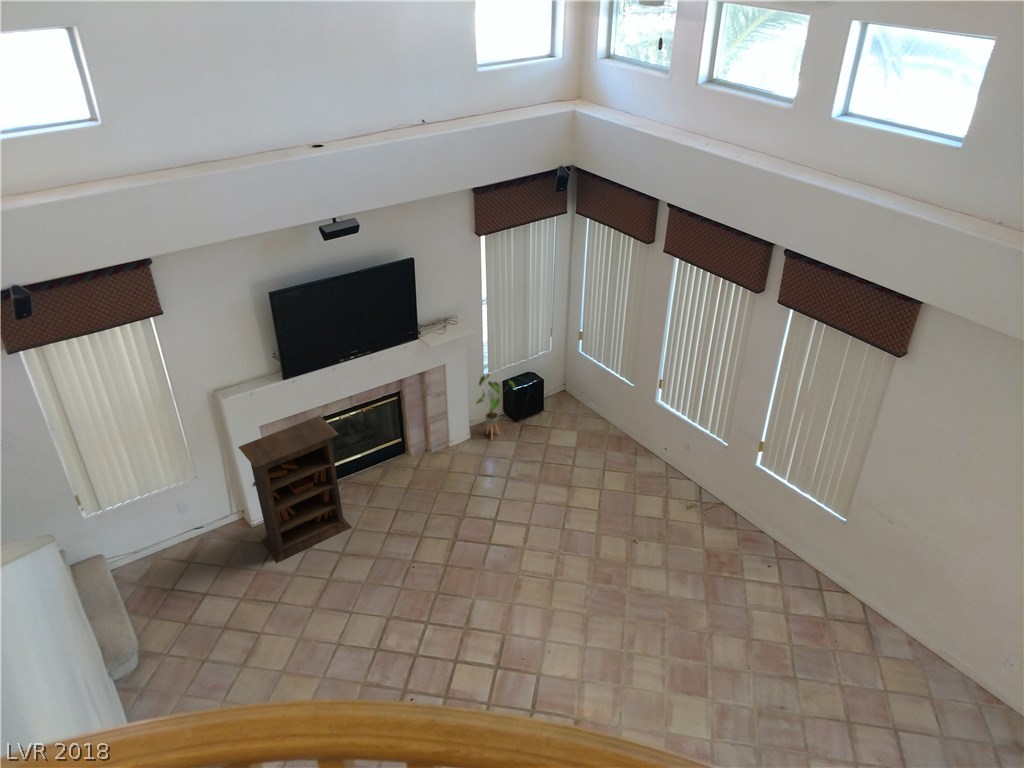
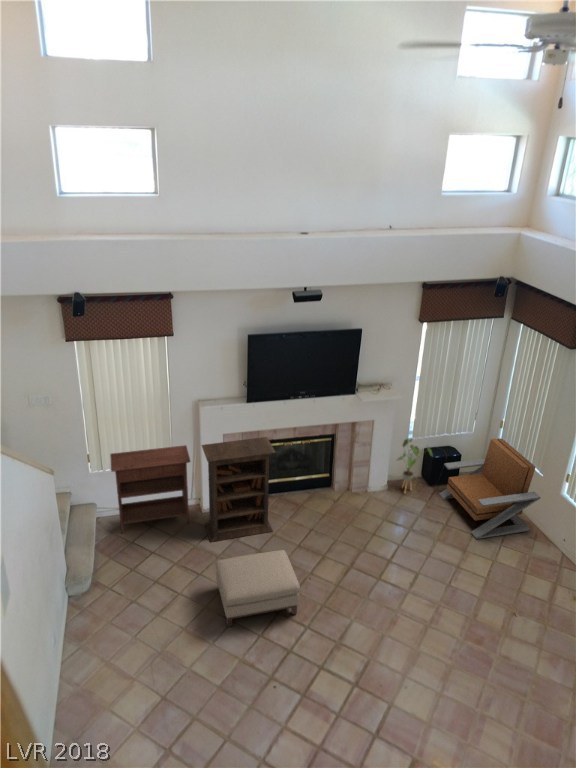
lounge chair: none [530,352,641,473] -> present [439,439,540,539]
console table: none [109,450,241,585] -> present [110,445,190,533]
ottoman: none [299,549,413,660] -> present [216,550,300,627]

